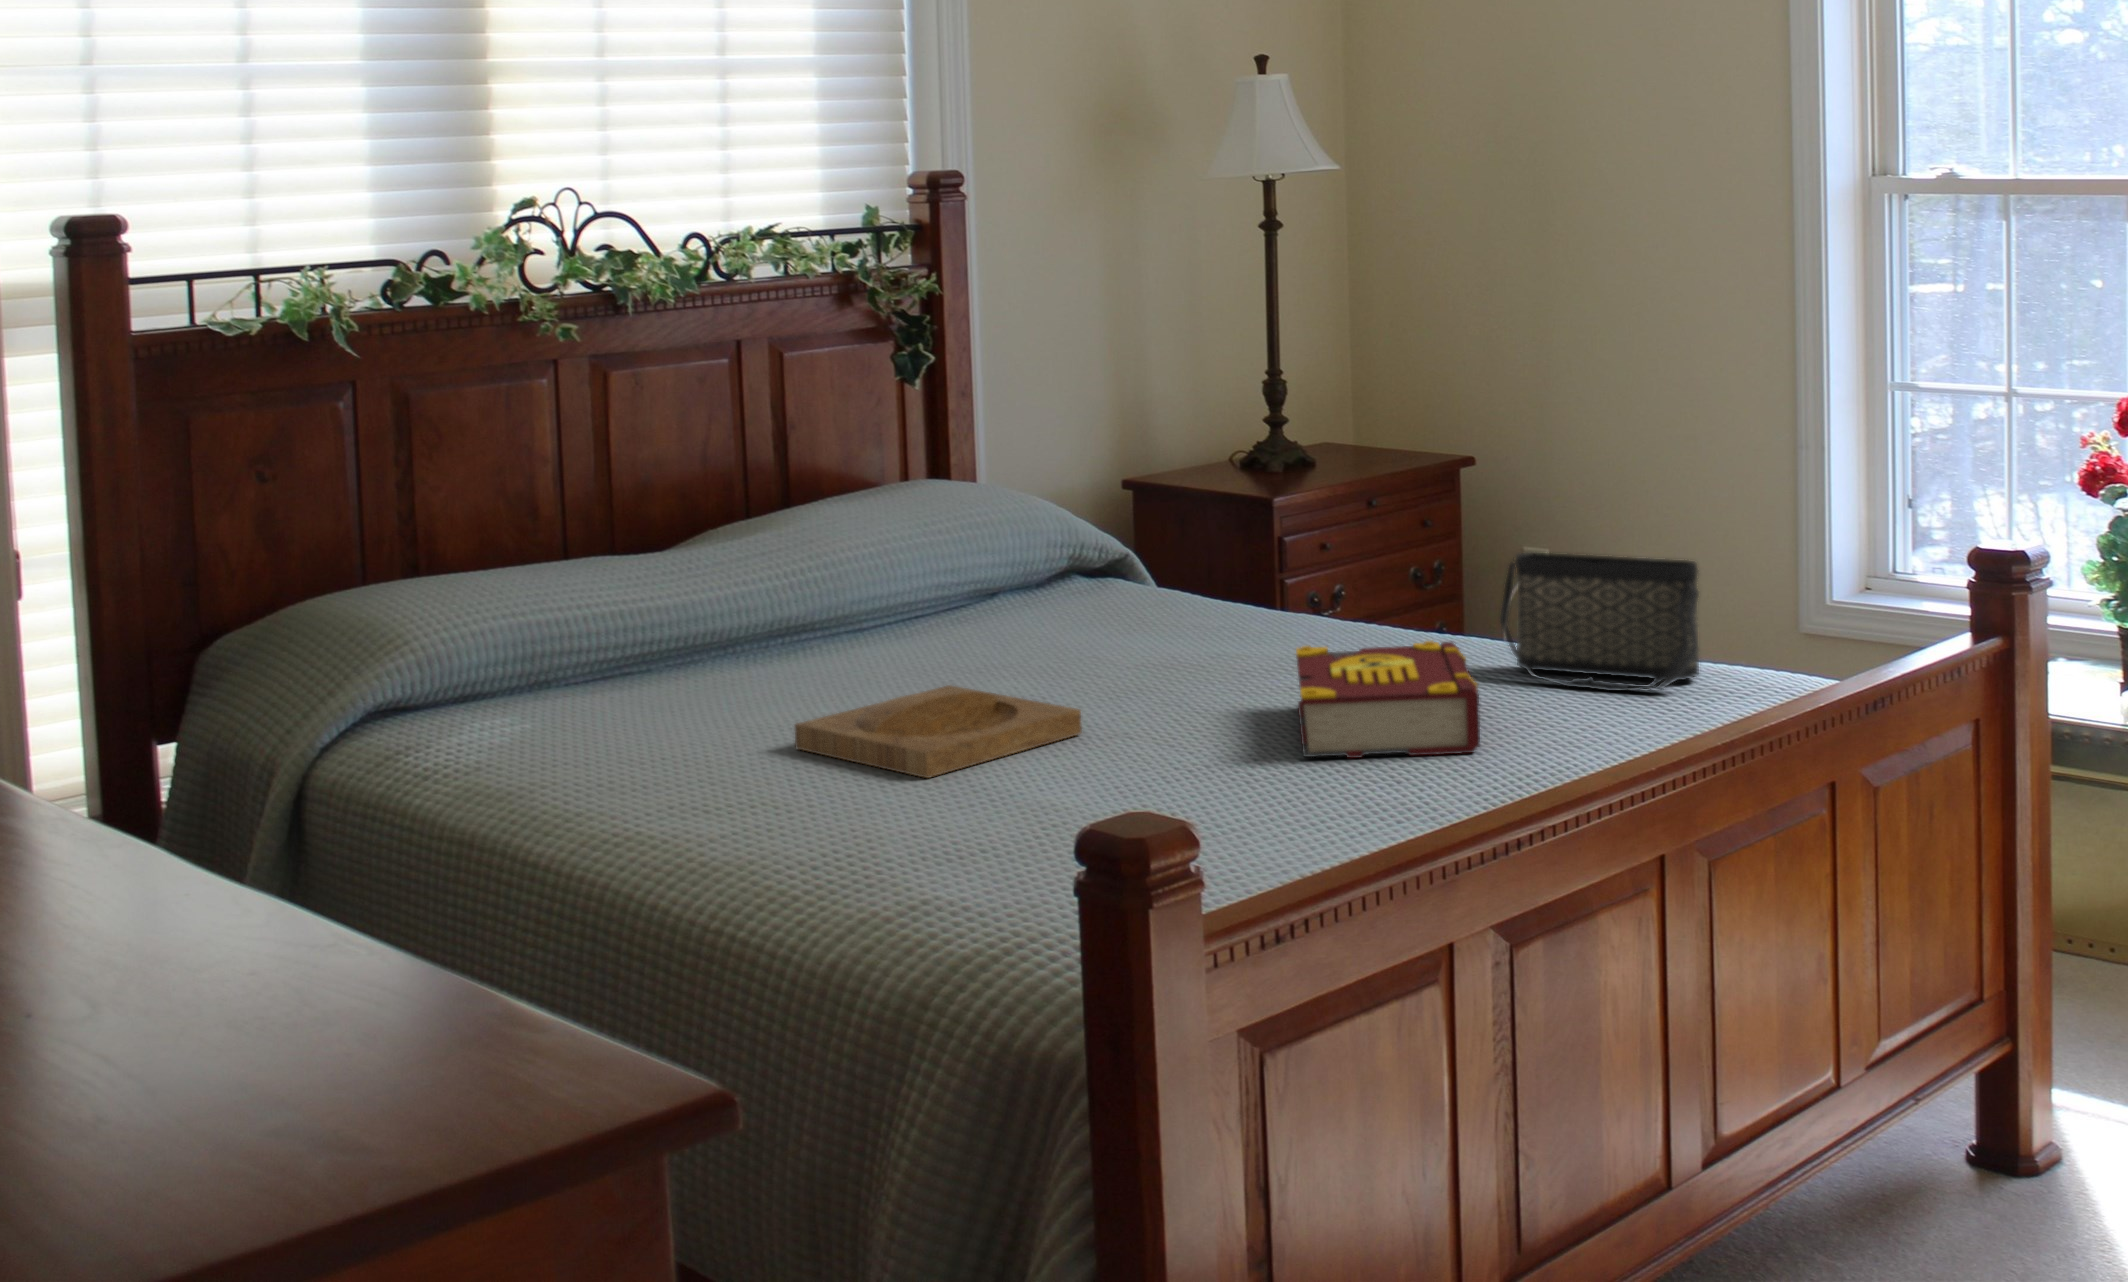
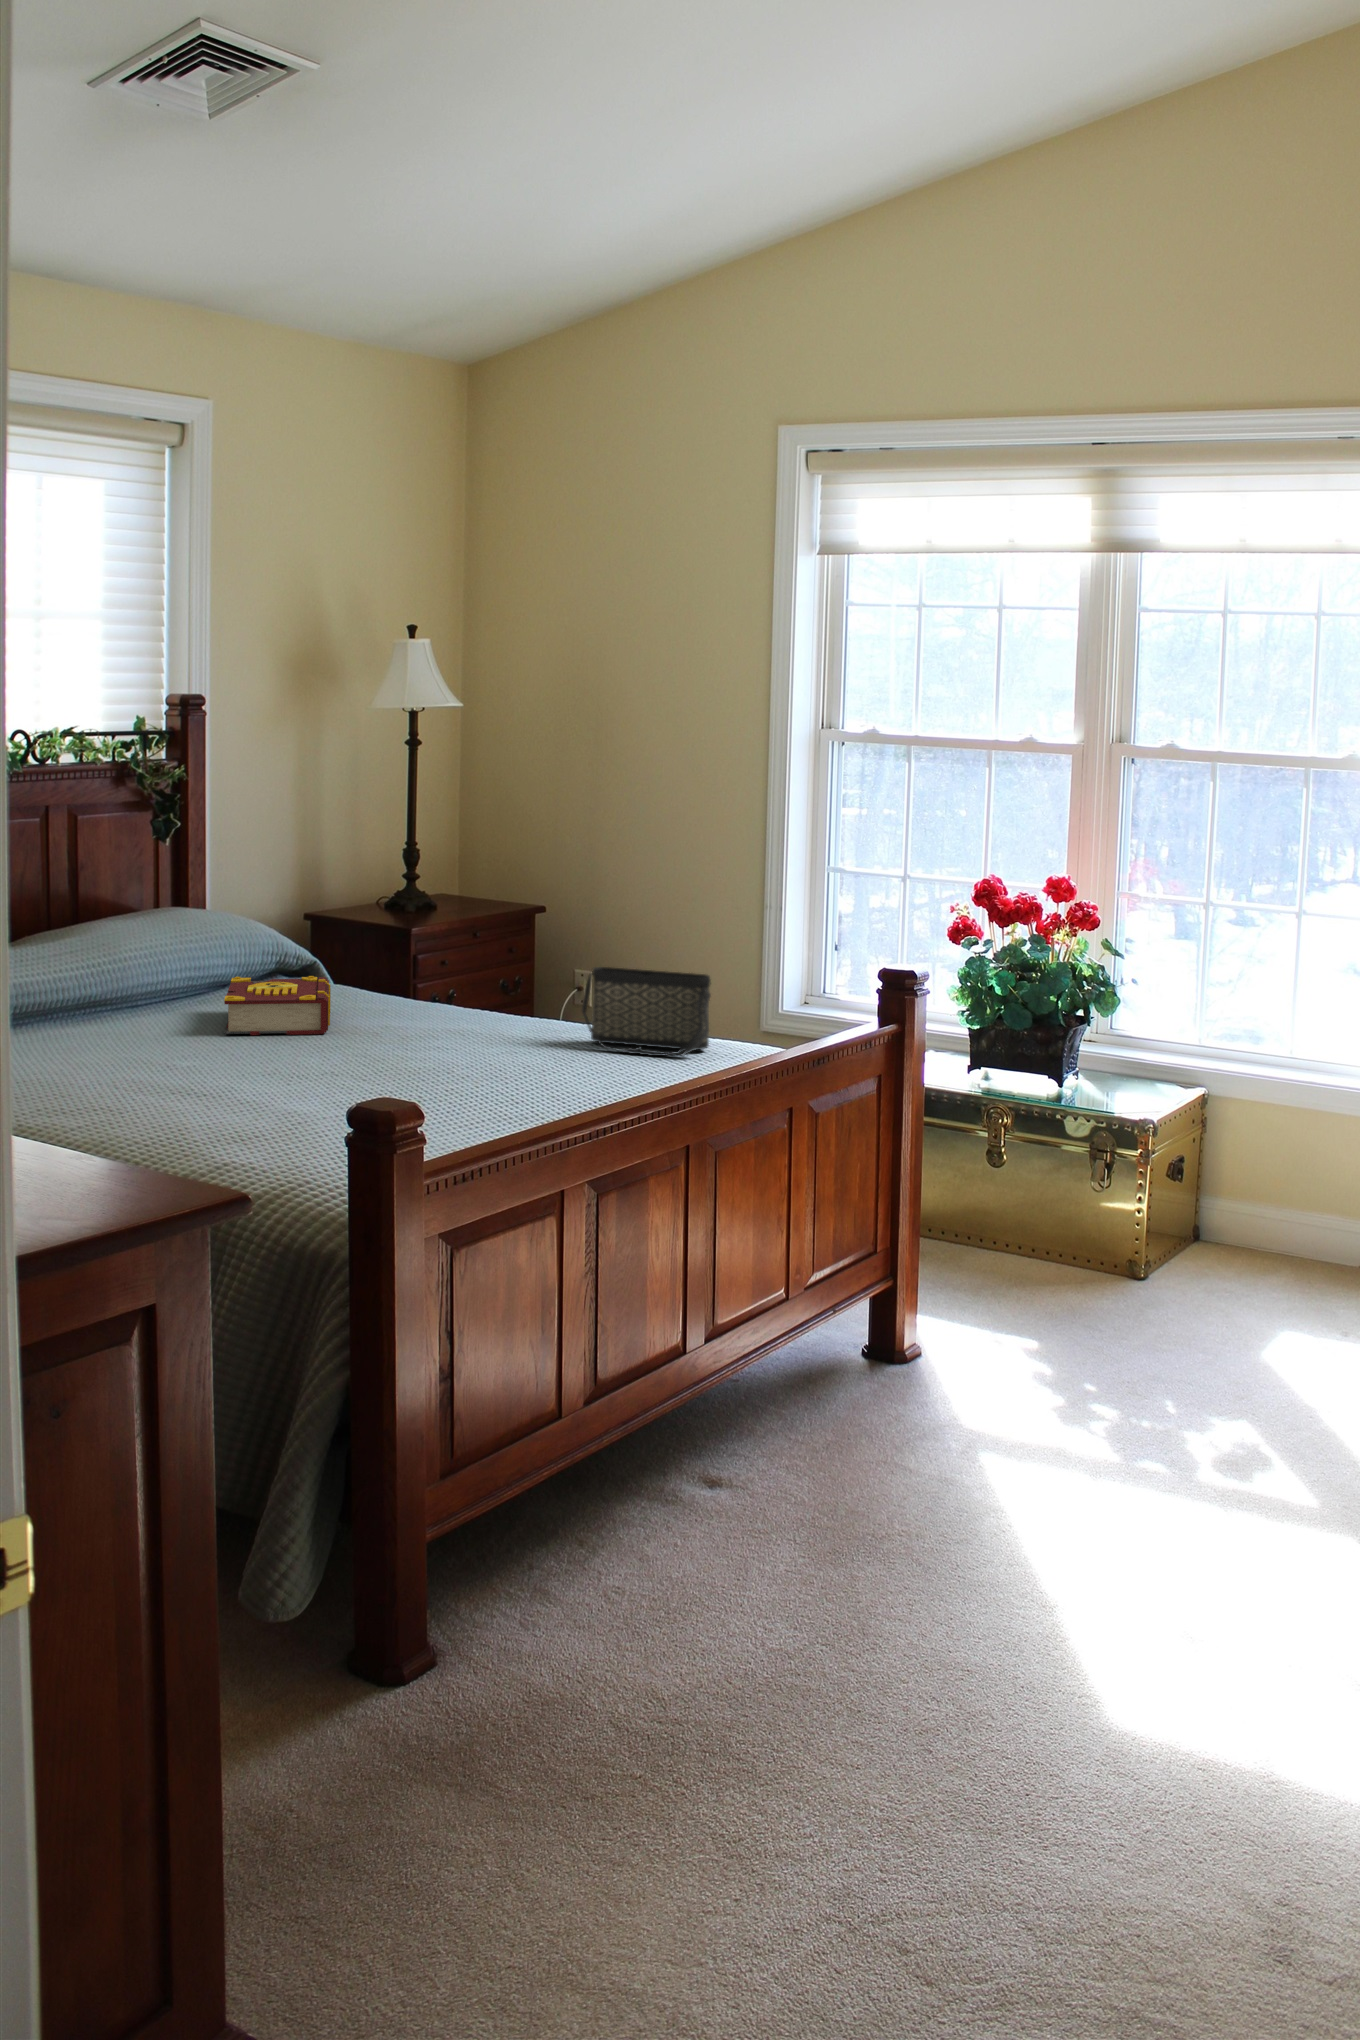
book: present [1296,641,1480,758] -> present [224,976,331,1035]
tray: present [795,685,1082,778] -> none [112,1043,308,1099]

